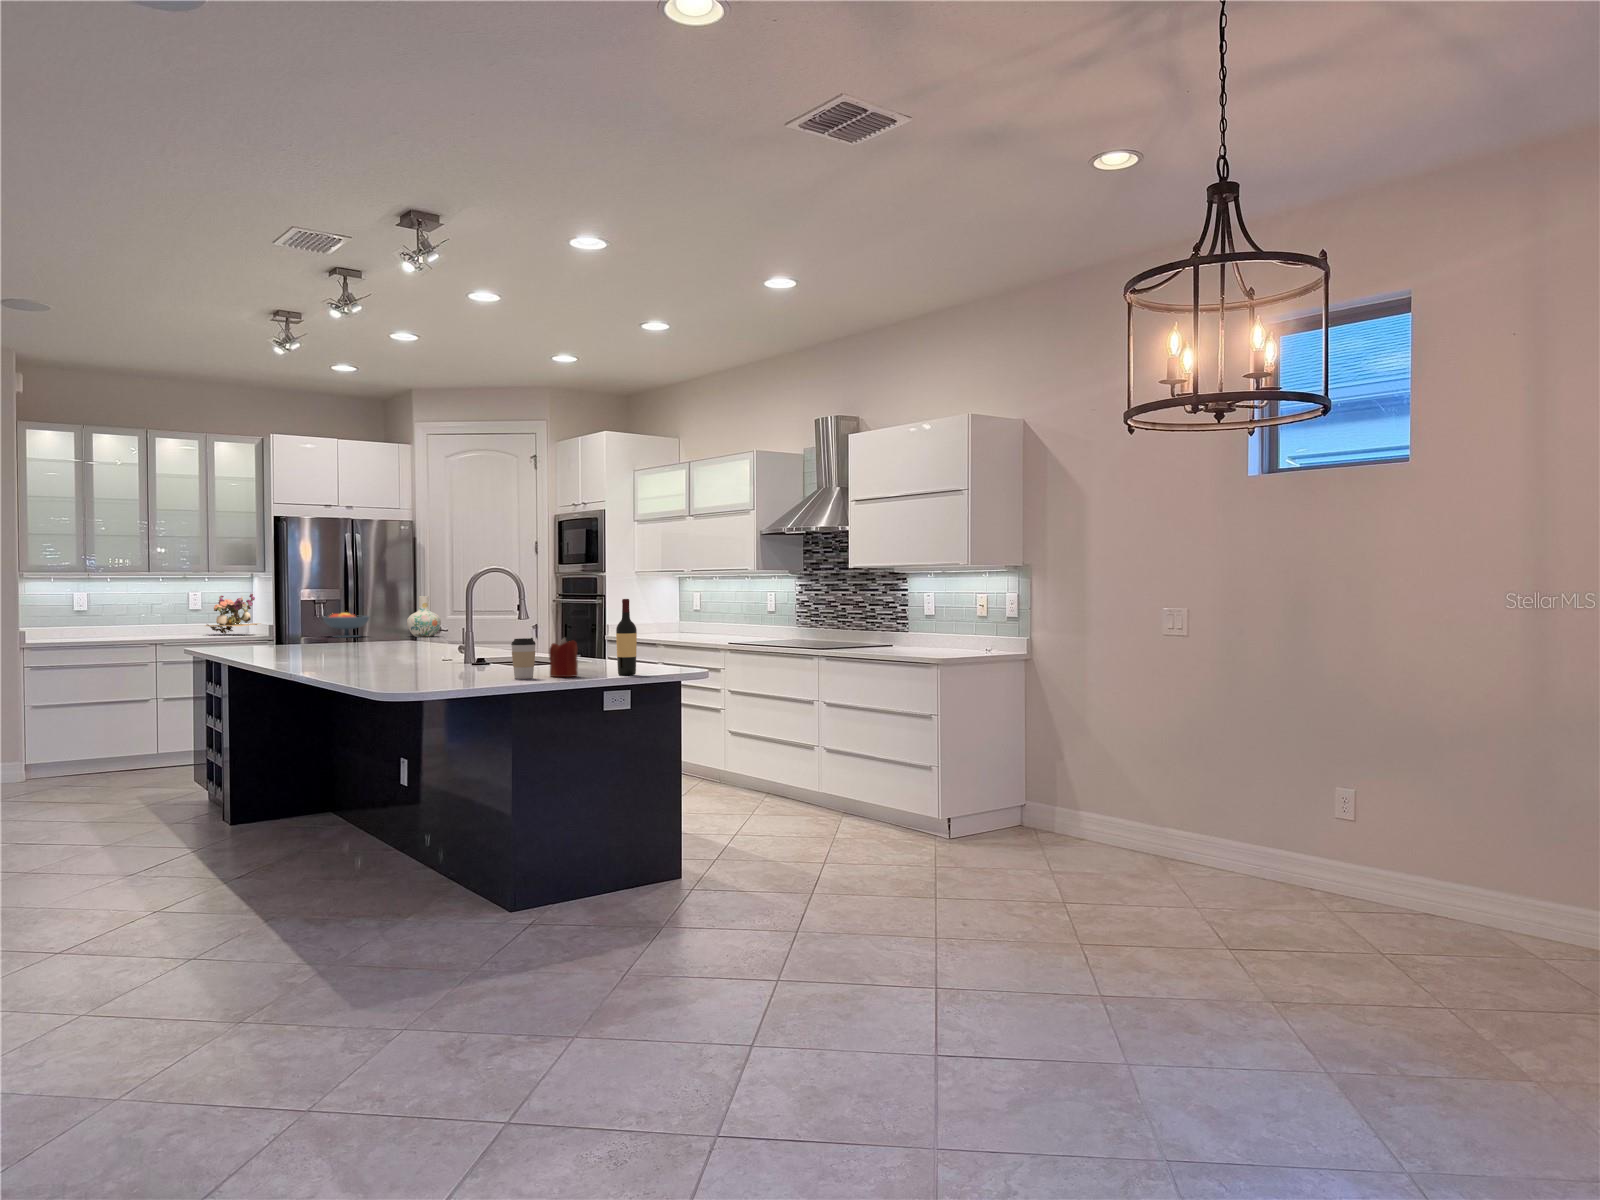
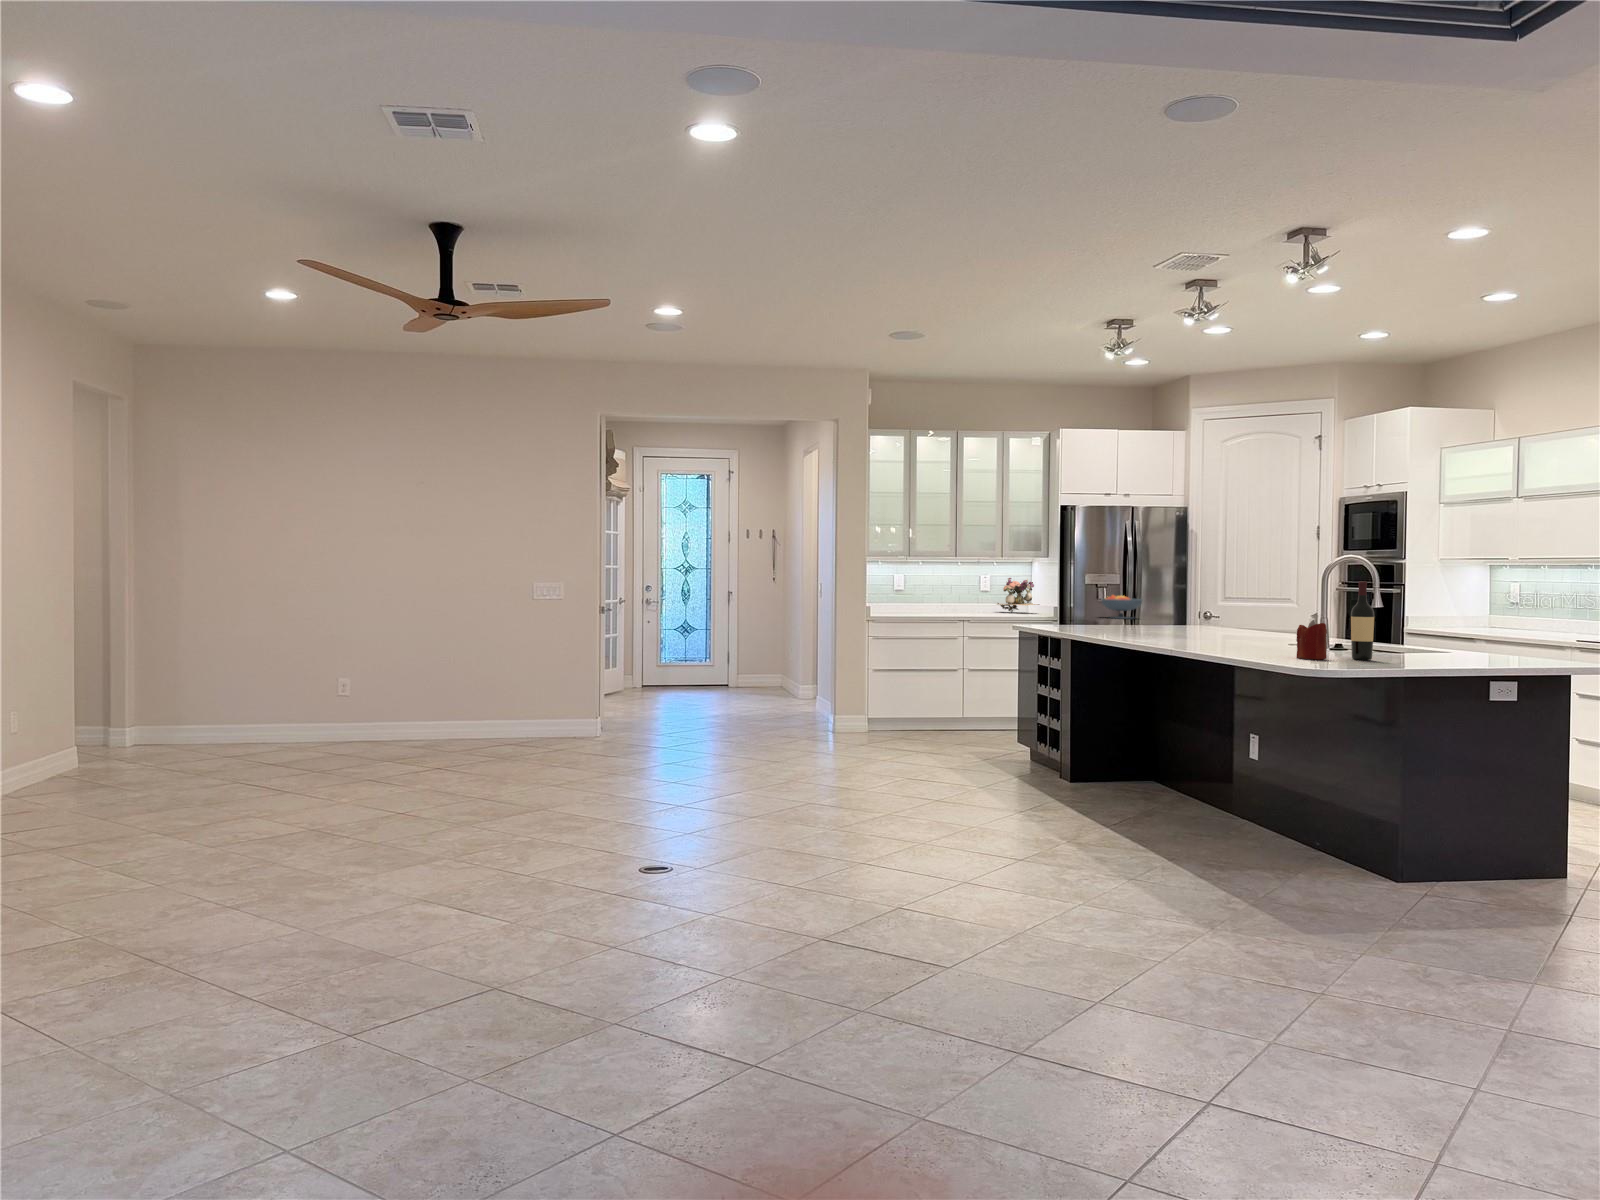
vase: present [407,596,441,637] -> none [1177,581,1210,621]
wine bottle: present [616,599,637,675] -> present [1351,581,1374,660]
coffee cup: present [511,638,536,679] -> none [1400,623,1428,665]
candle: present [549,638,578,677] -> present [1296,620,1327,659]

